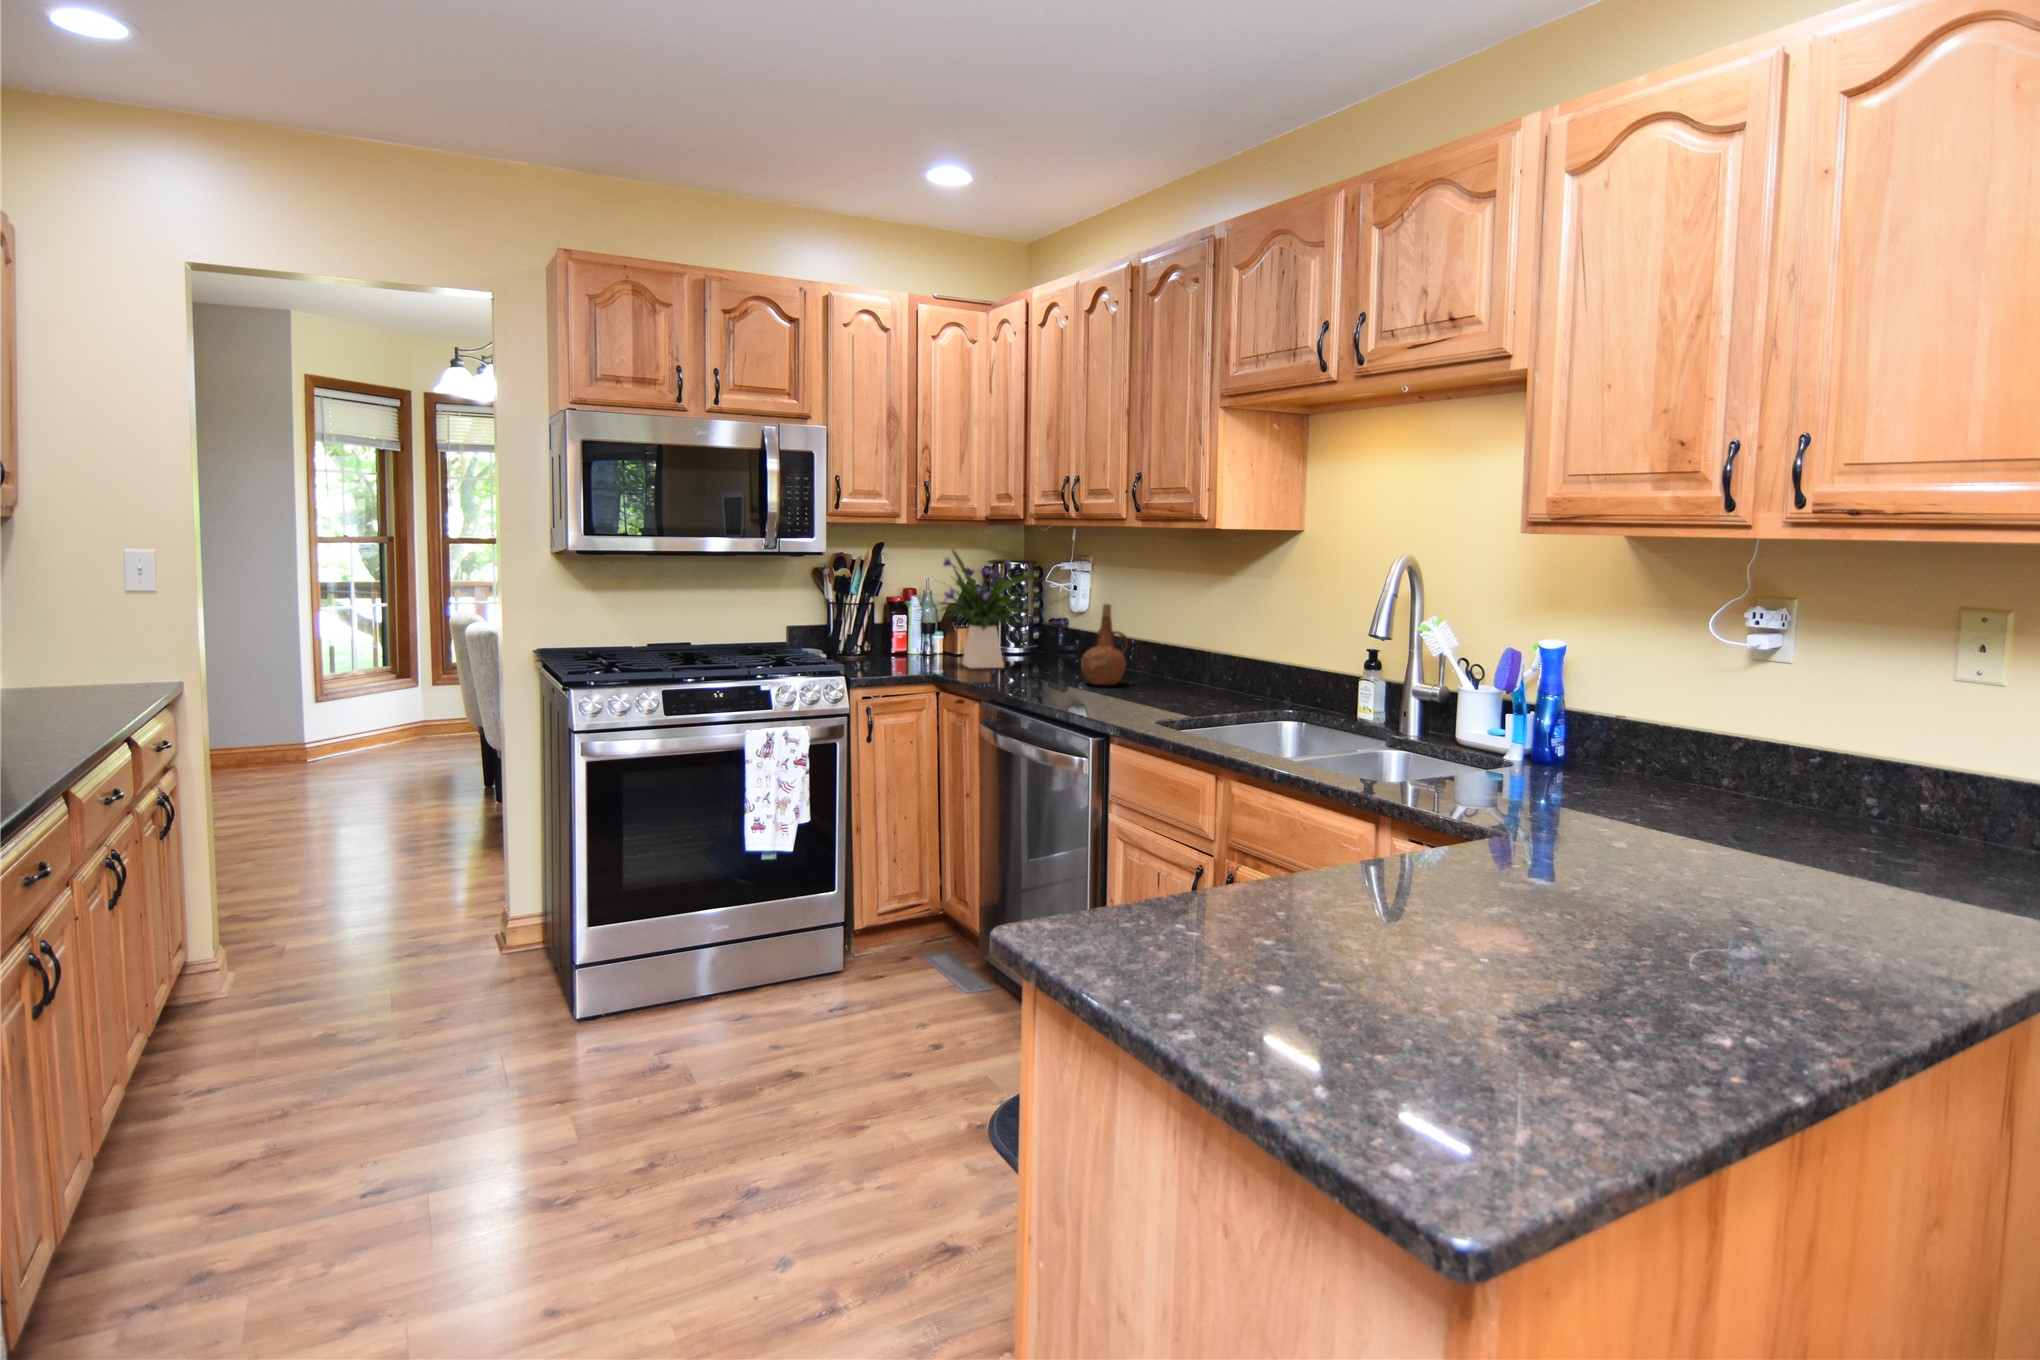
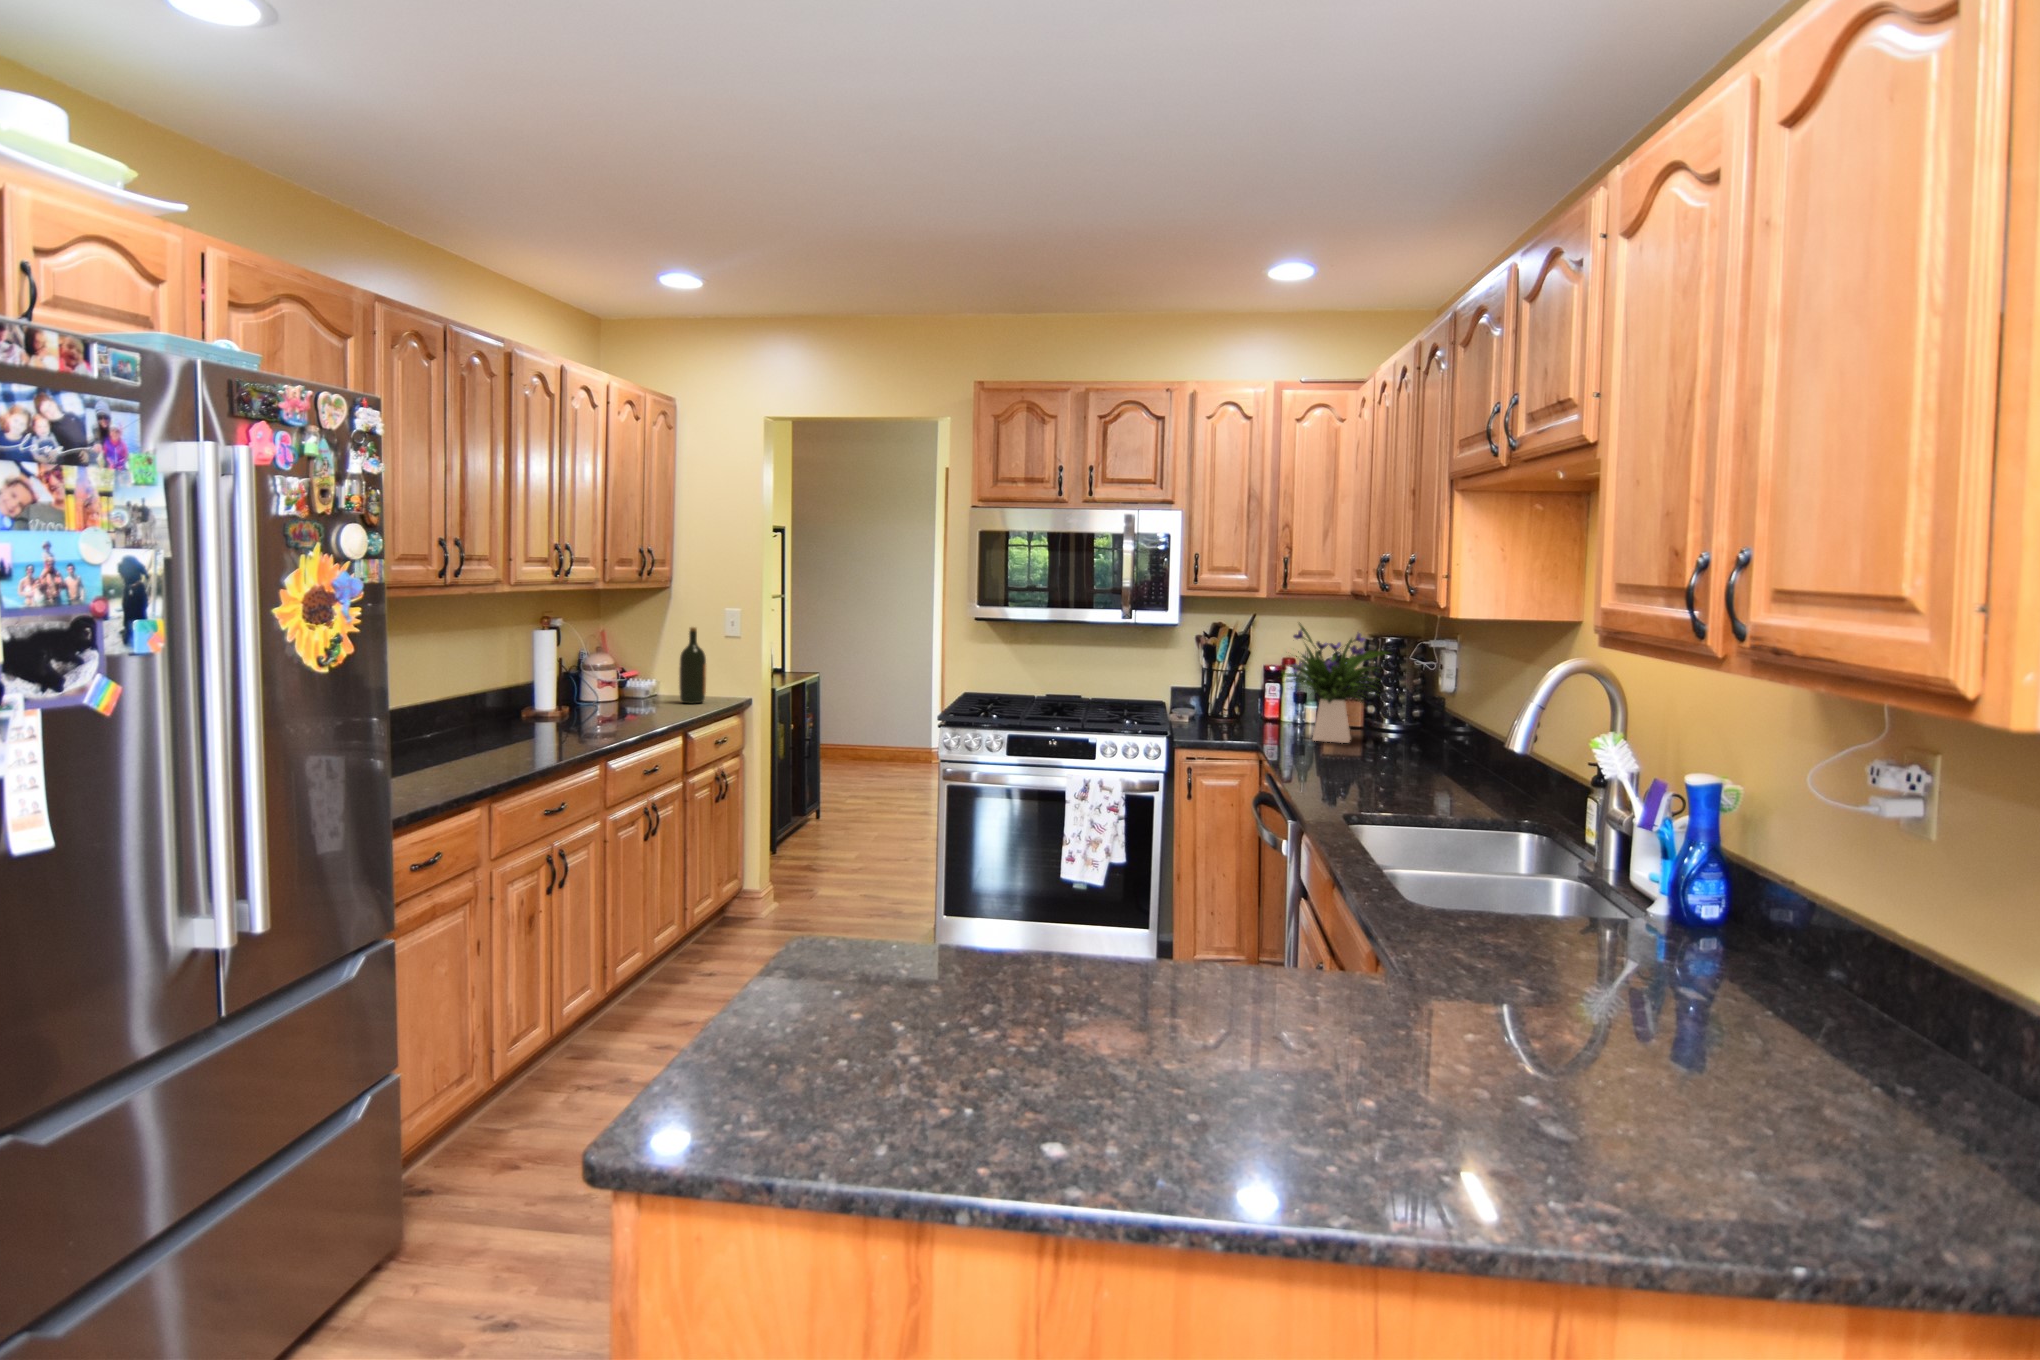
wine bottle: none [43,573,98,692] -> present [679,627,706,704]
ceramic pitcher: present [1081,604,1128,685] -> none [1389,684,1442,770]

